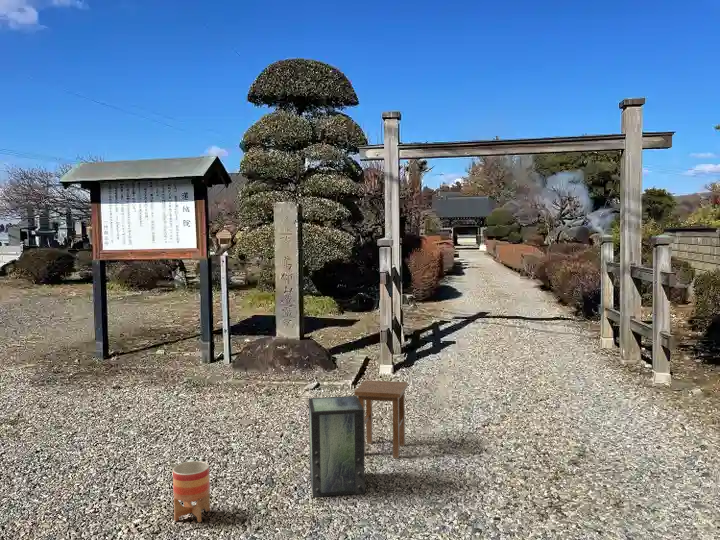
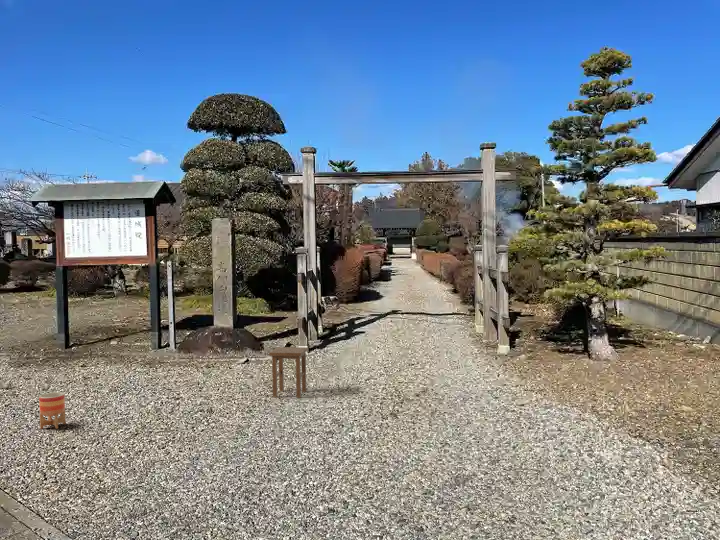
storage box: present [309,396,365,497] -> none [237,353,274,417]
planter: present [173,461,210,522] -> present [39,392,66,429]

